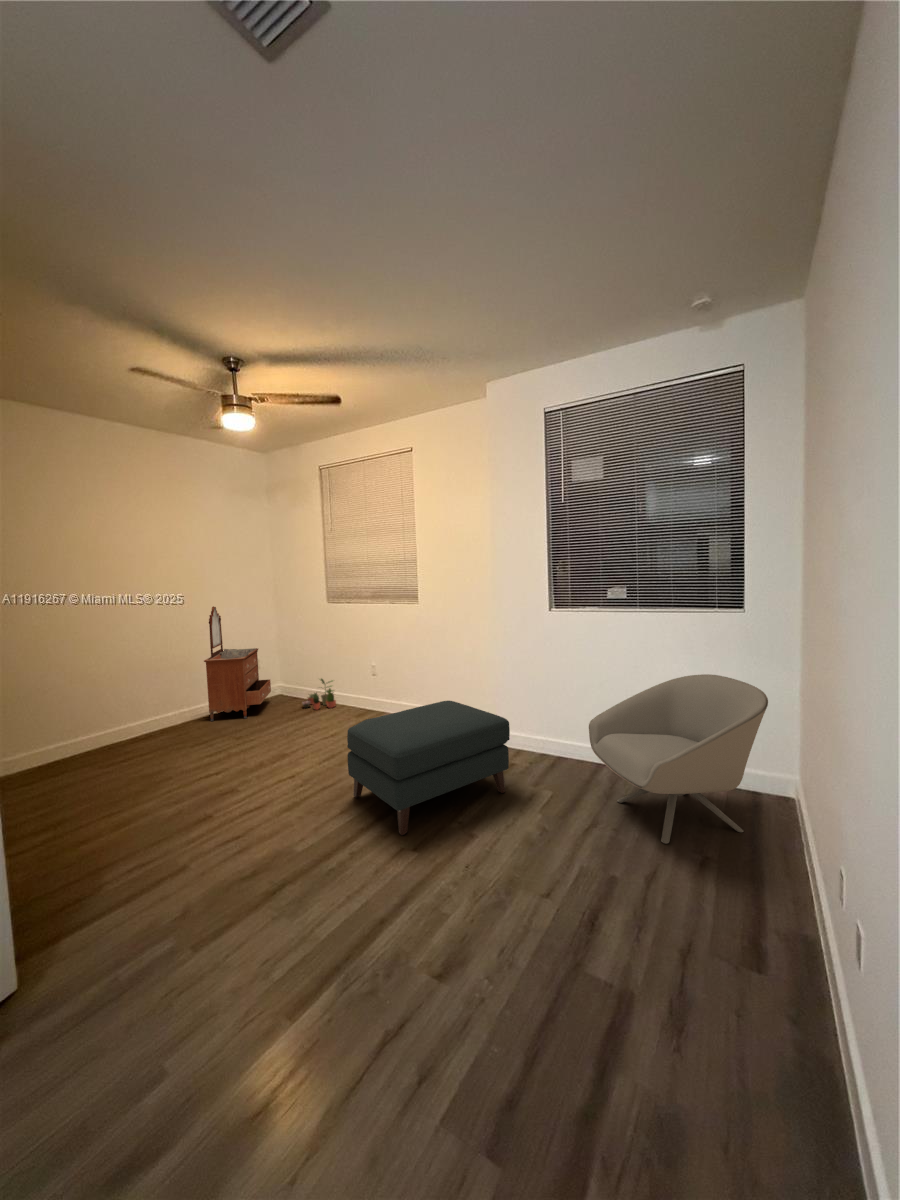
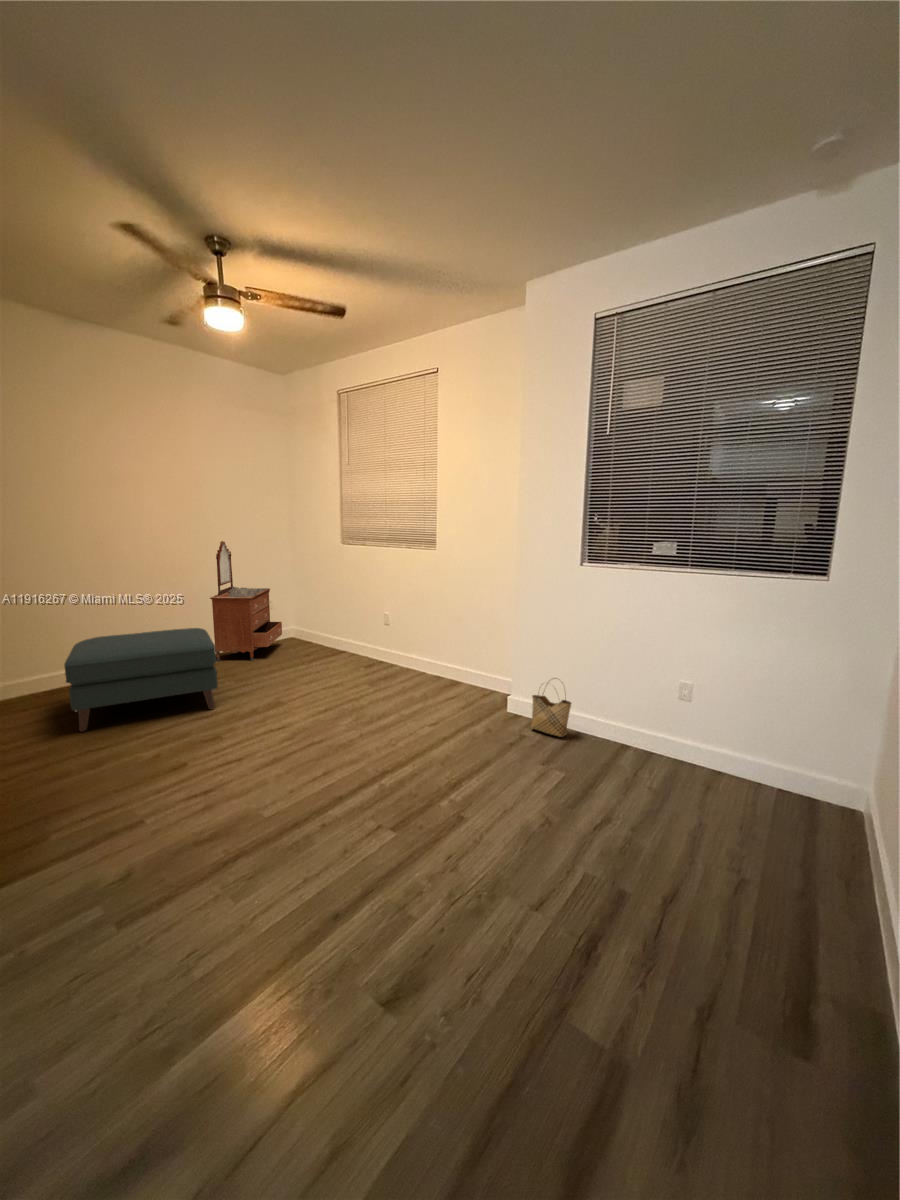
armchair: present [589,674,768,844] -> none [614,654,850,853]
potted plant: present [302,679,336,710] -> none [312,624,347,657]
ottoman: present [347,701,510,835] -> present [64,628,218,732]
woven basket: none [516,710,551,762] -> present [531,678,571,737]

